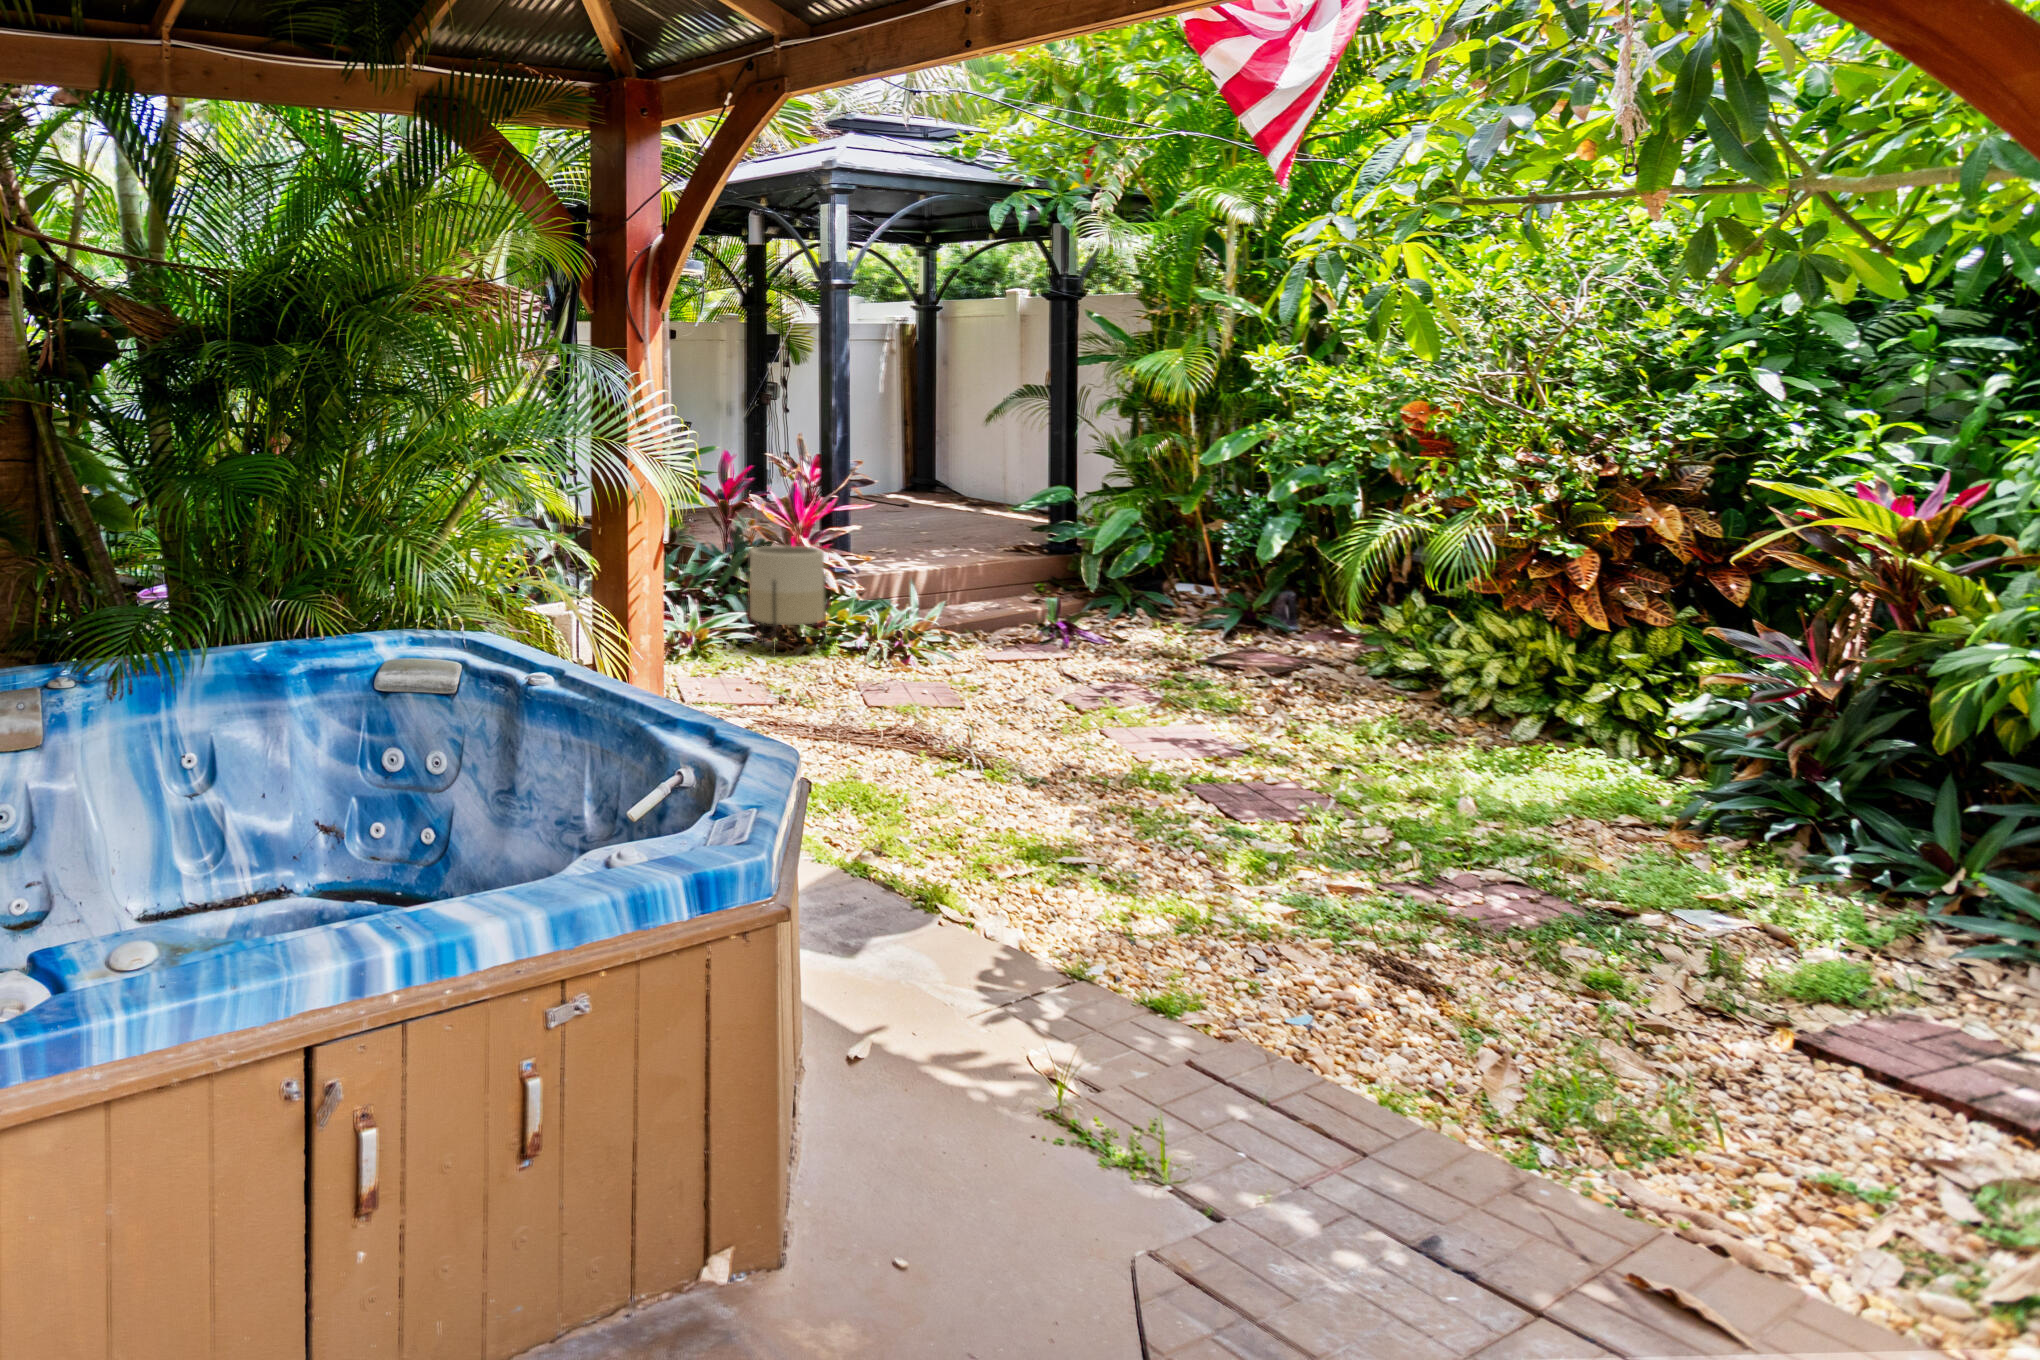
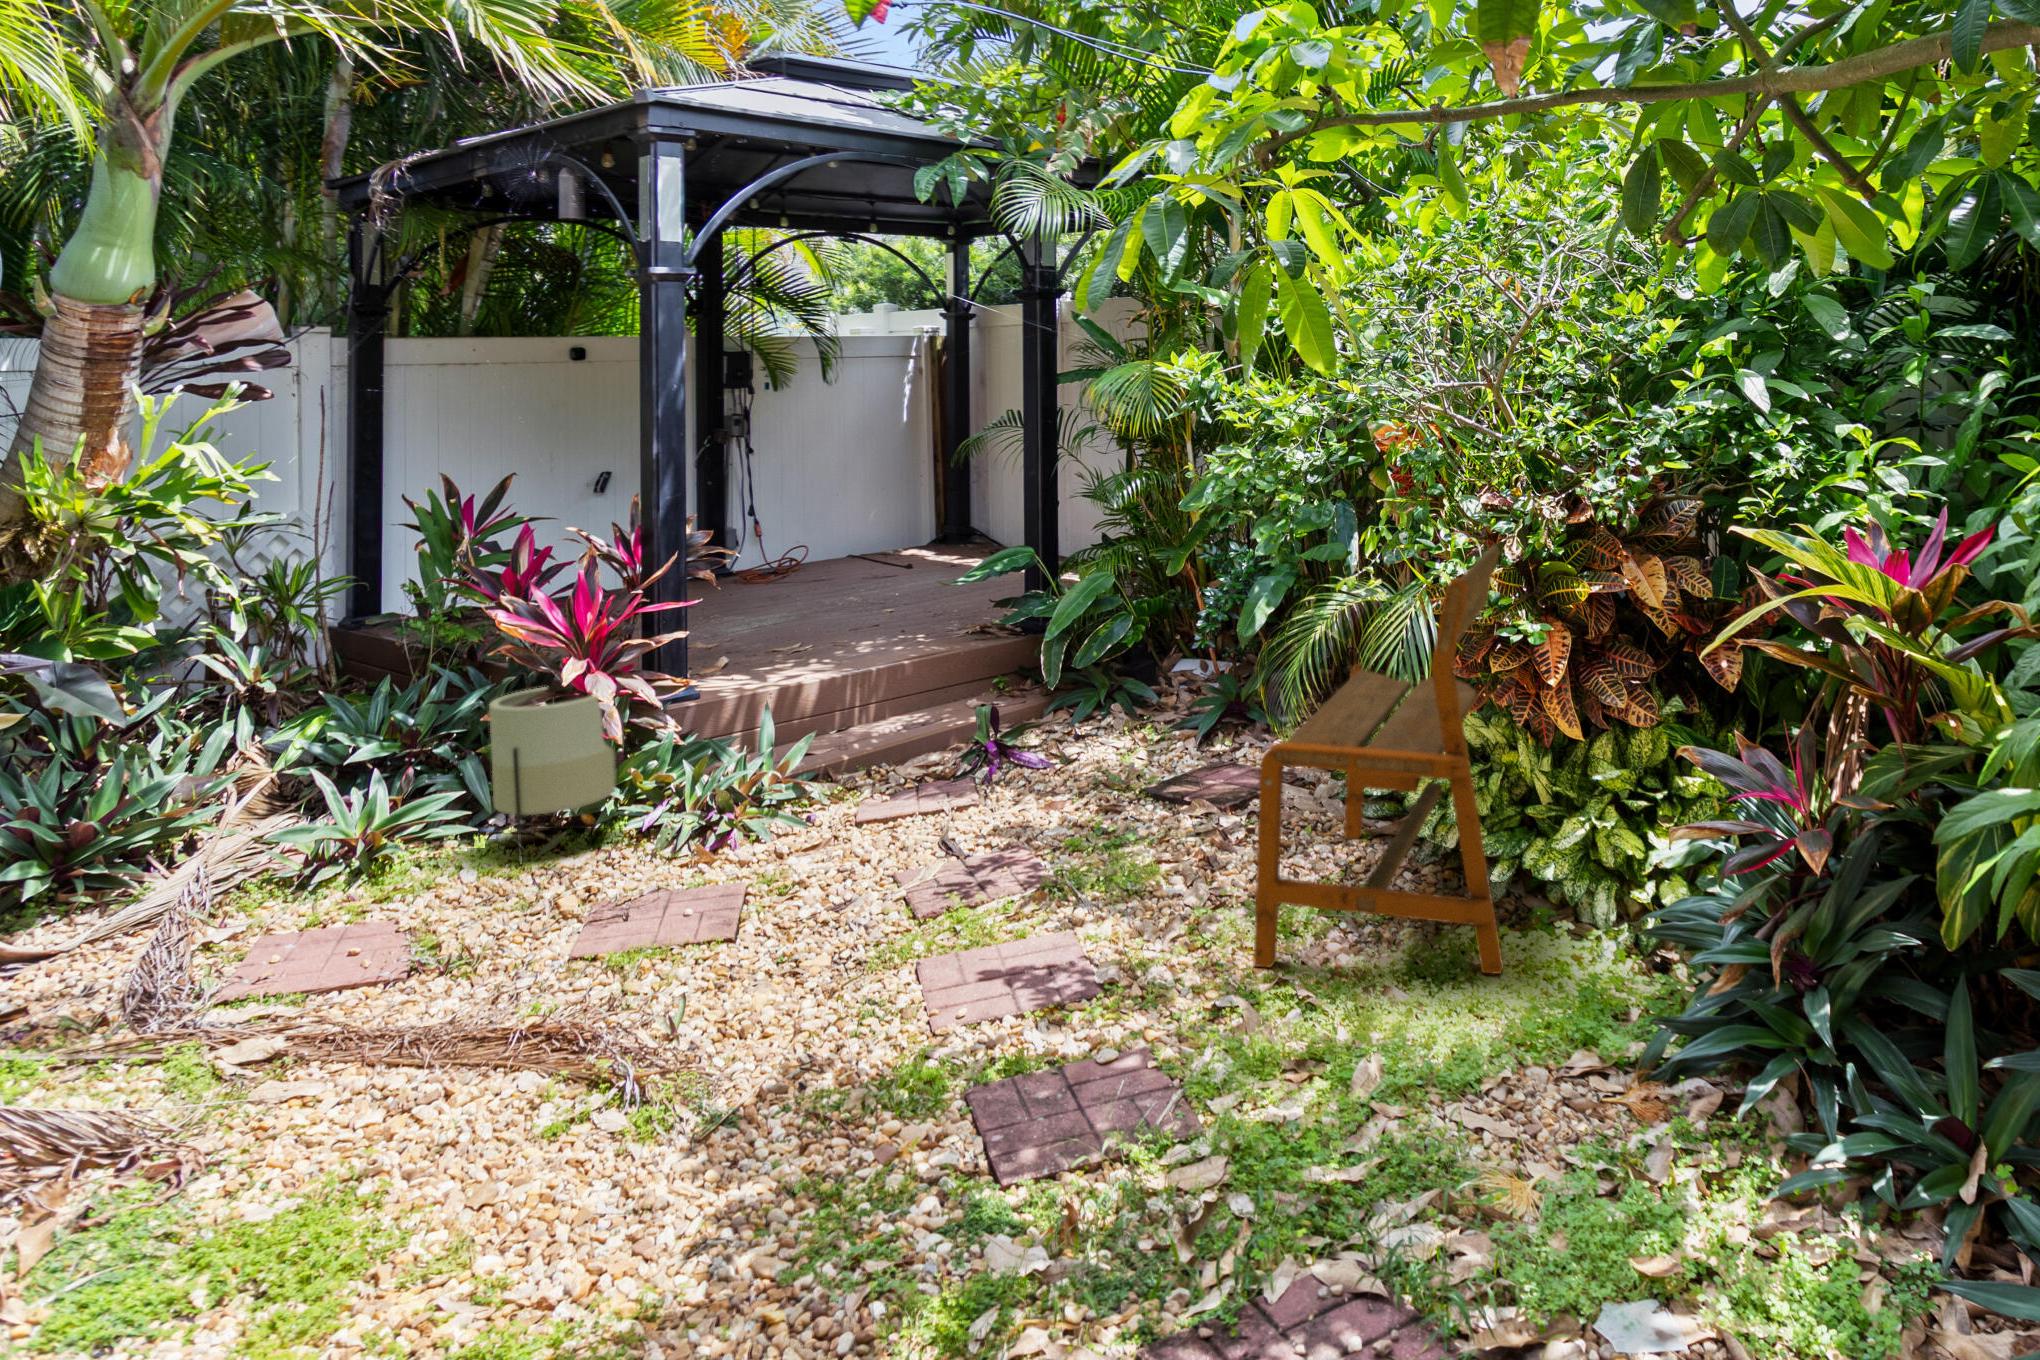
bench: none [1355,482,1555,771] -> present [1254,545,1503,974]

